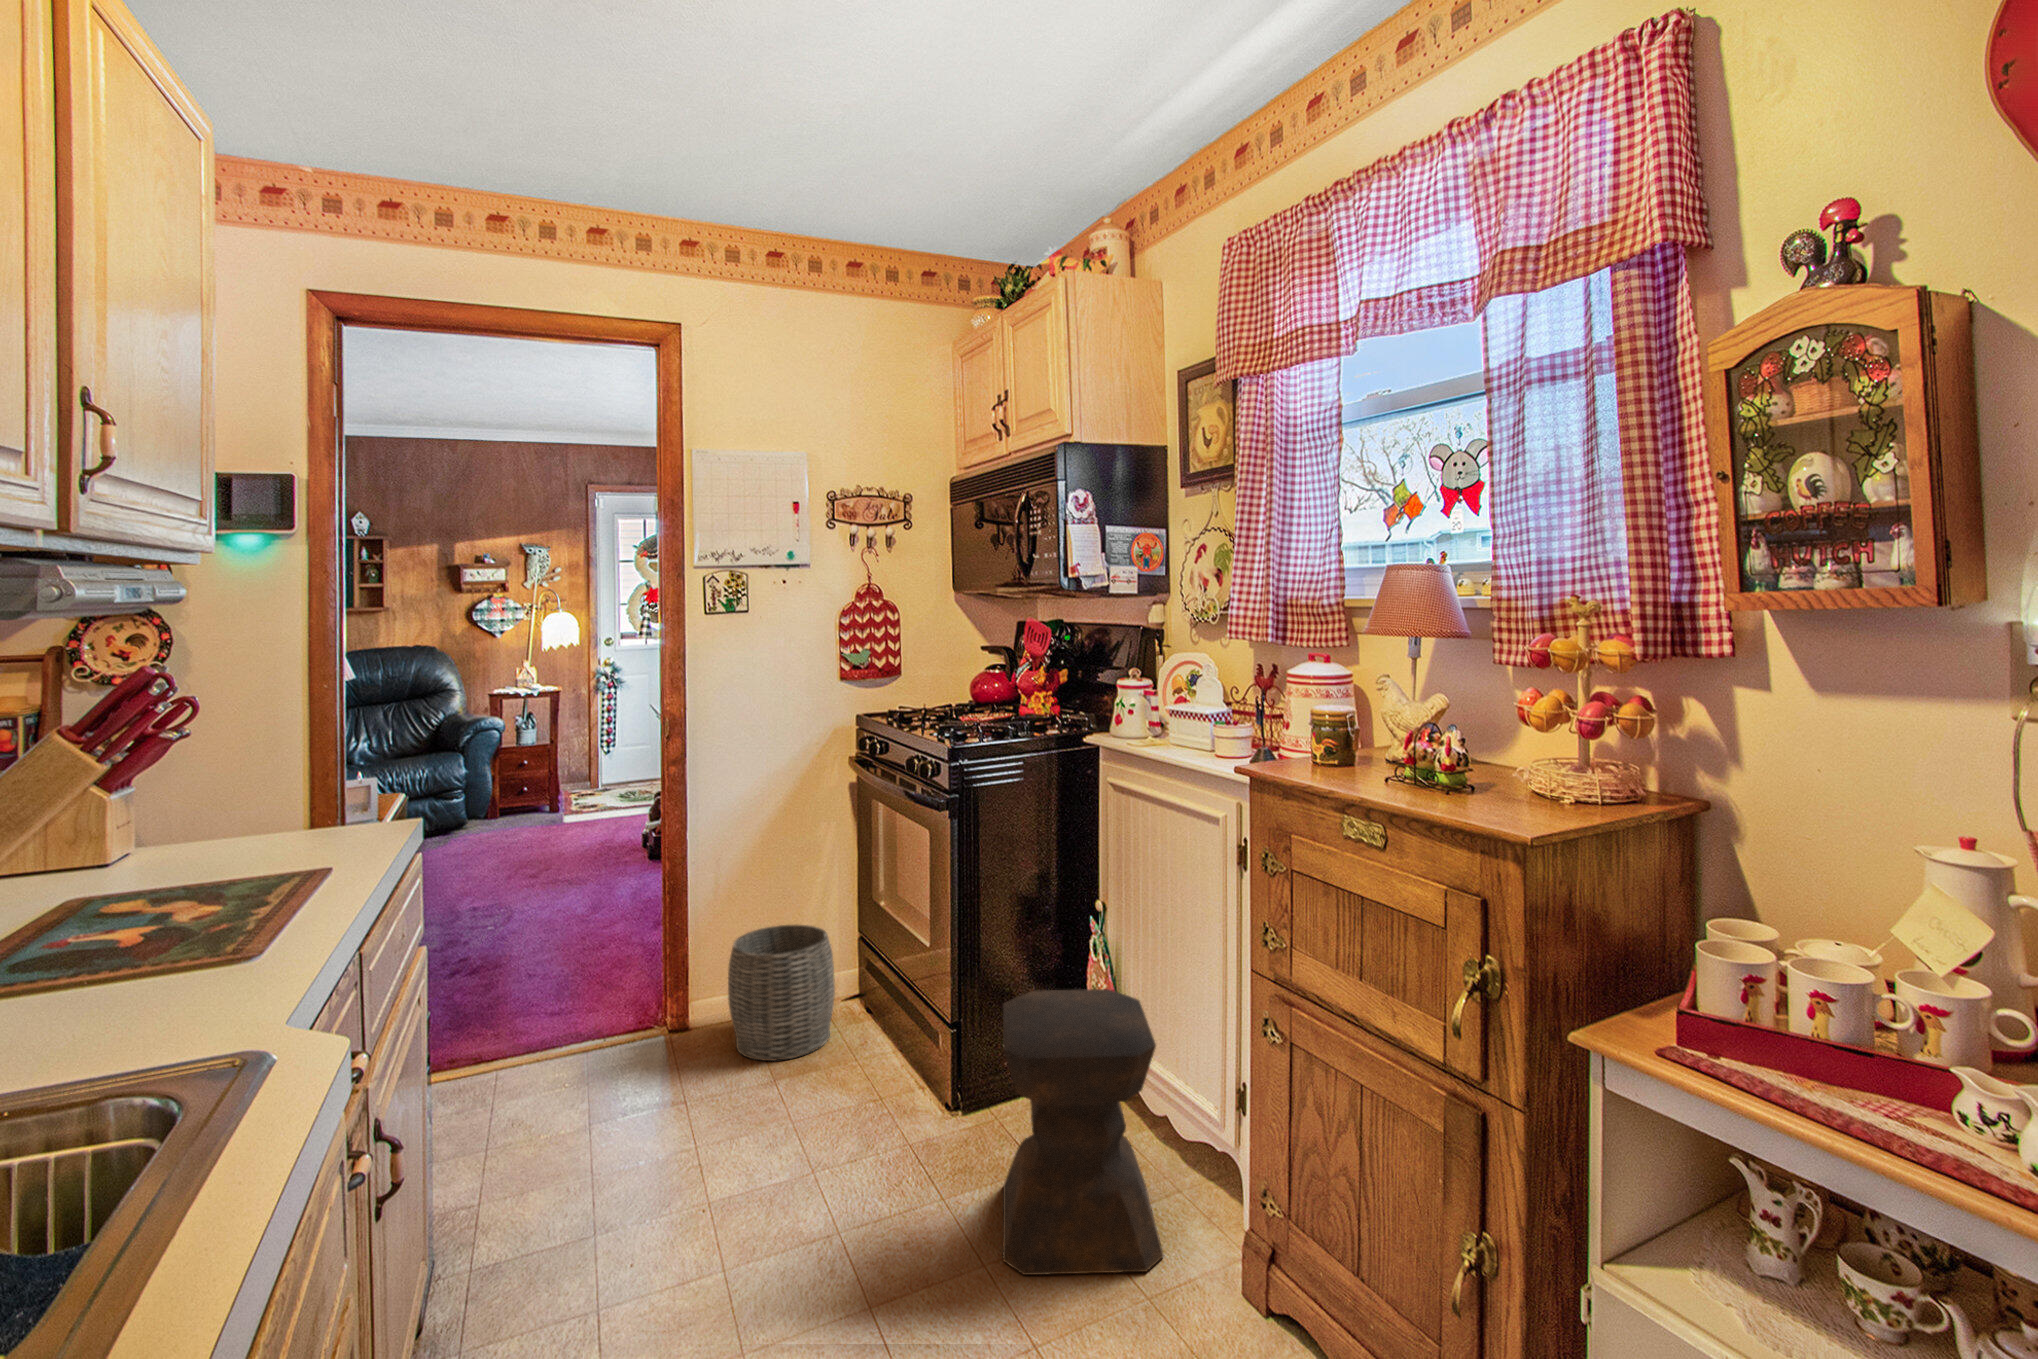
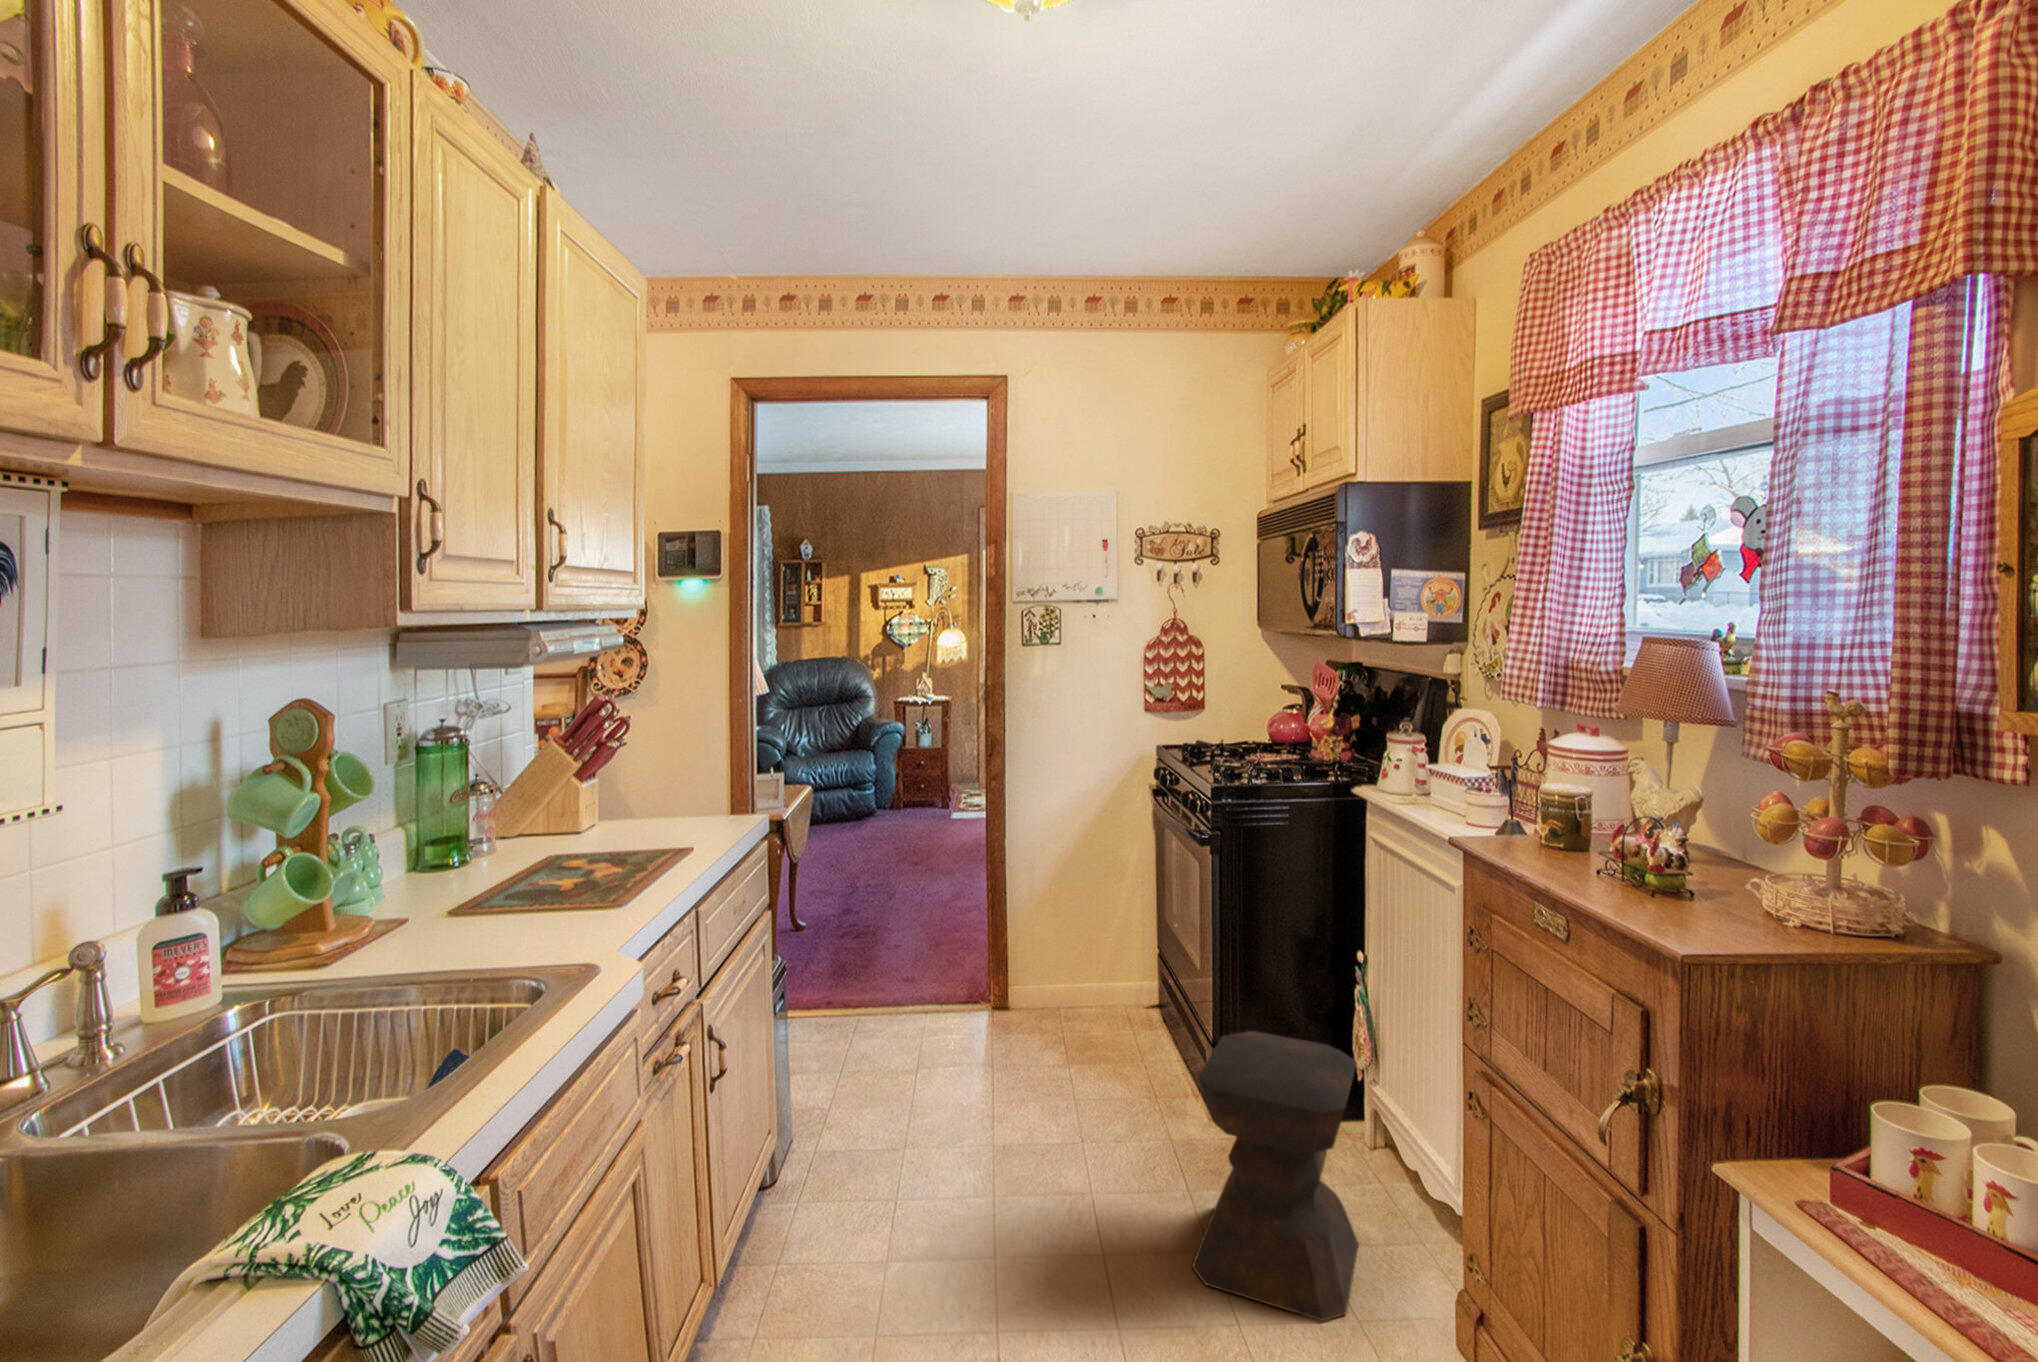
woven basket: present [728,925,835,1061] -> none [1028,927,1120,1047]

